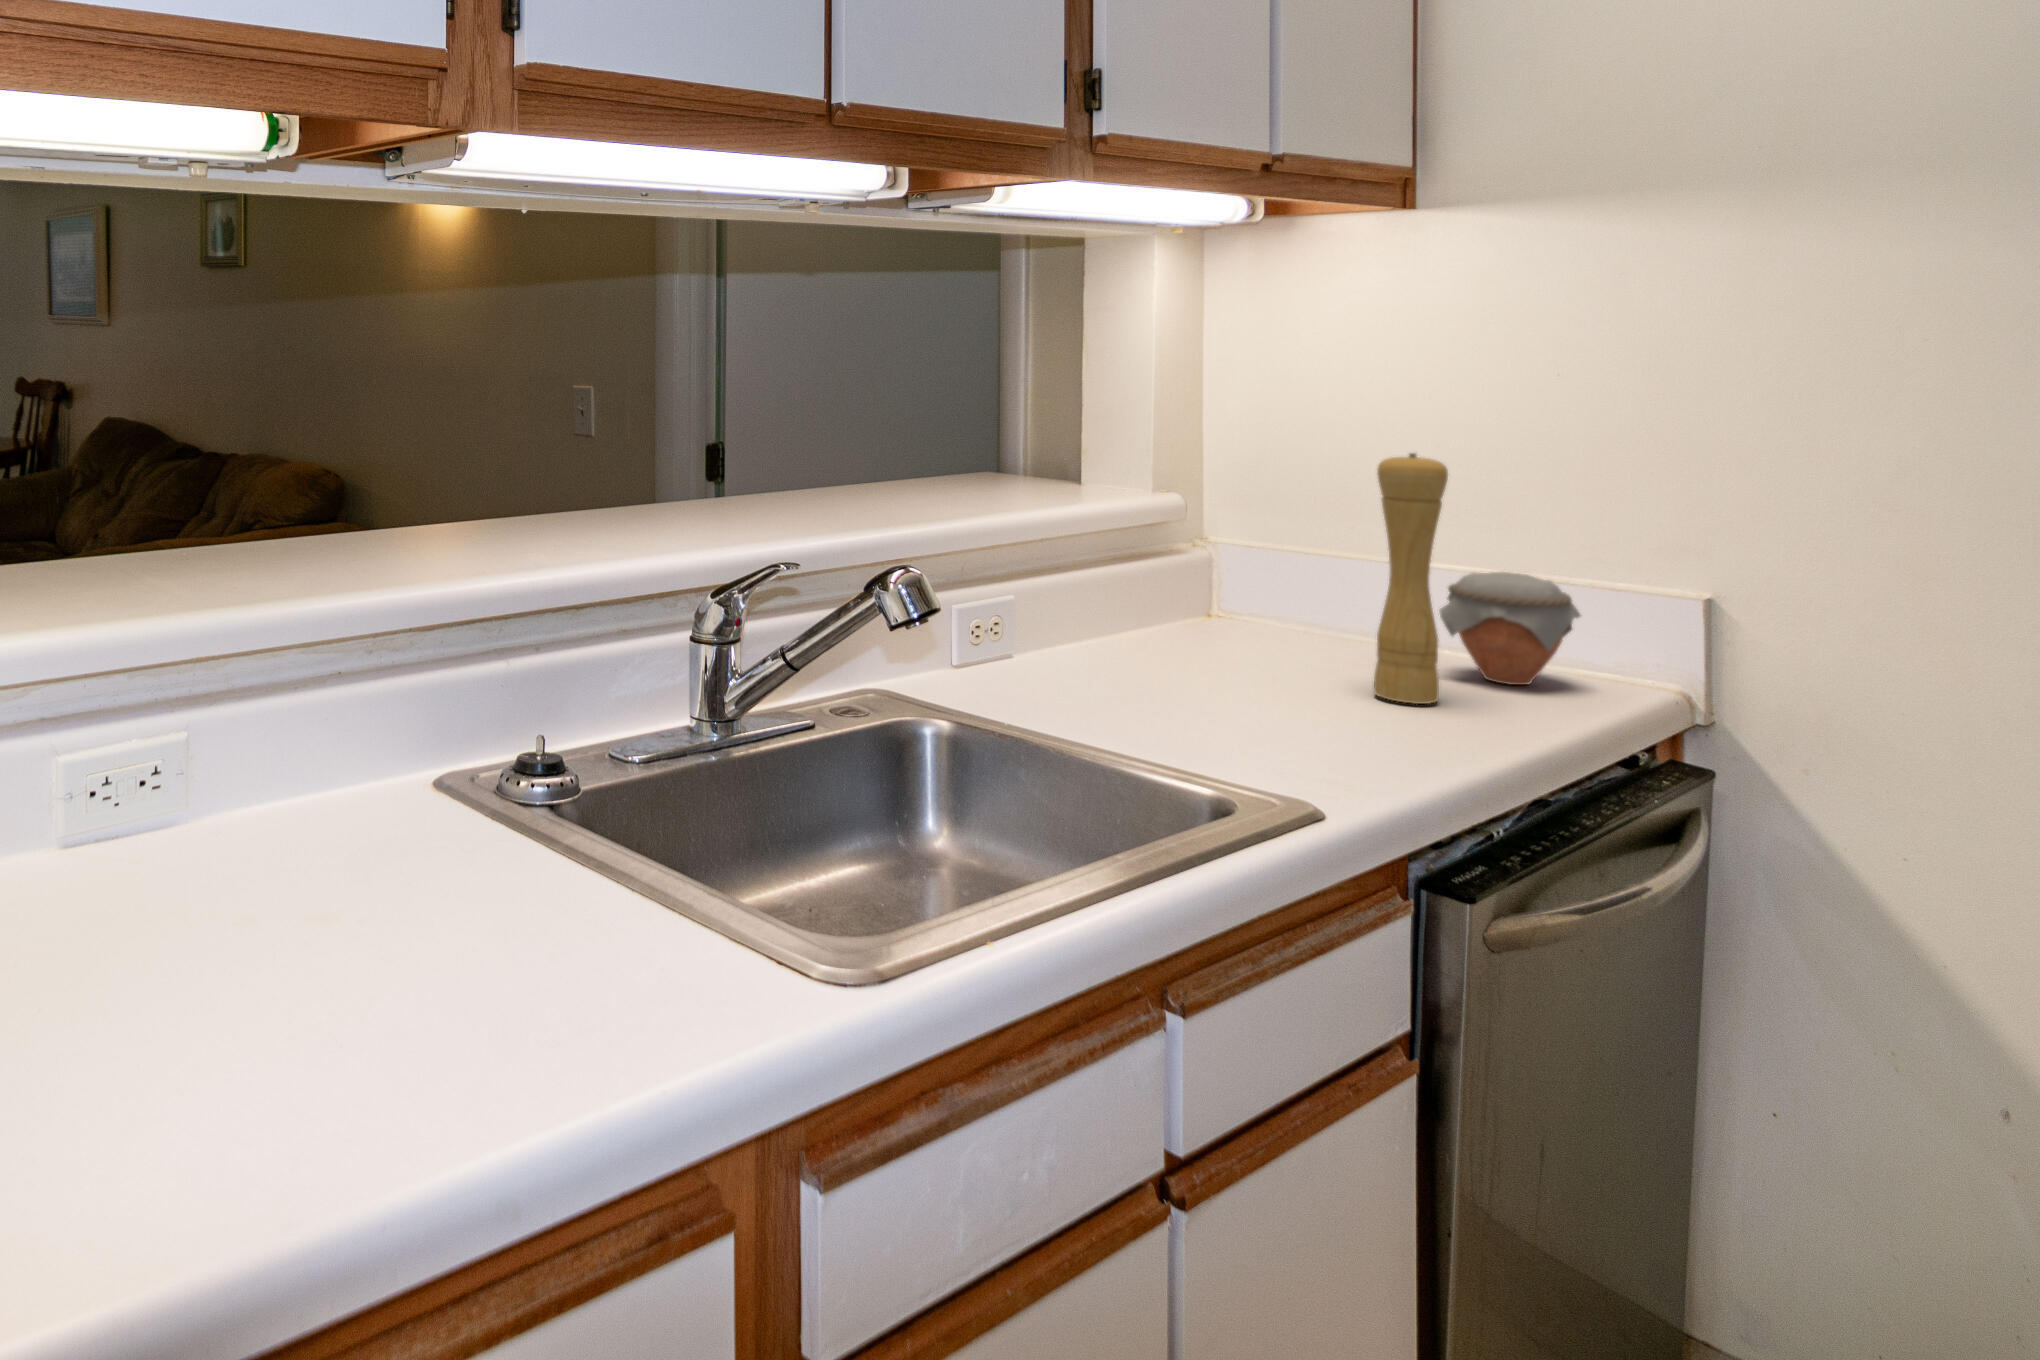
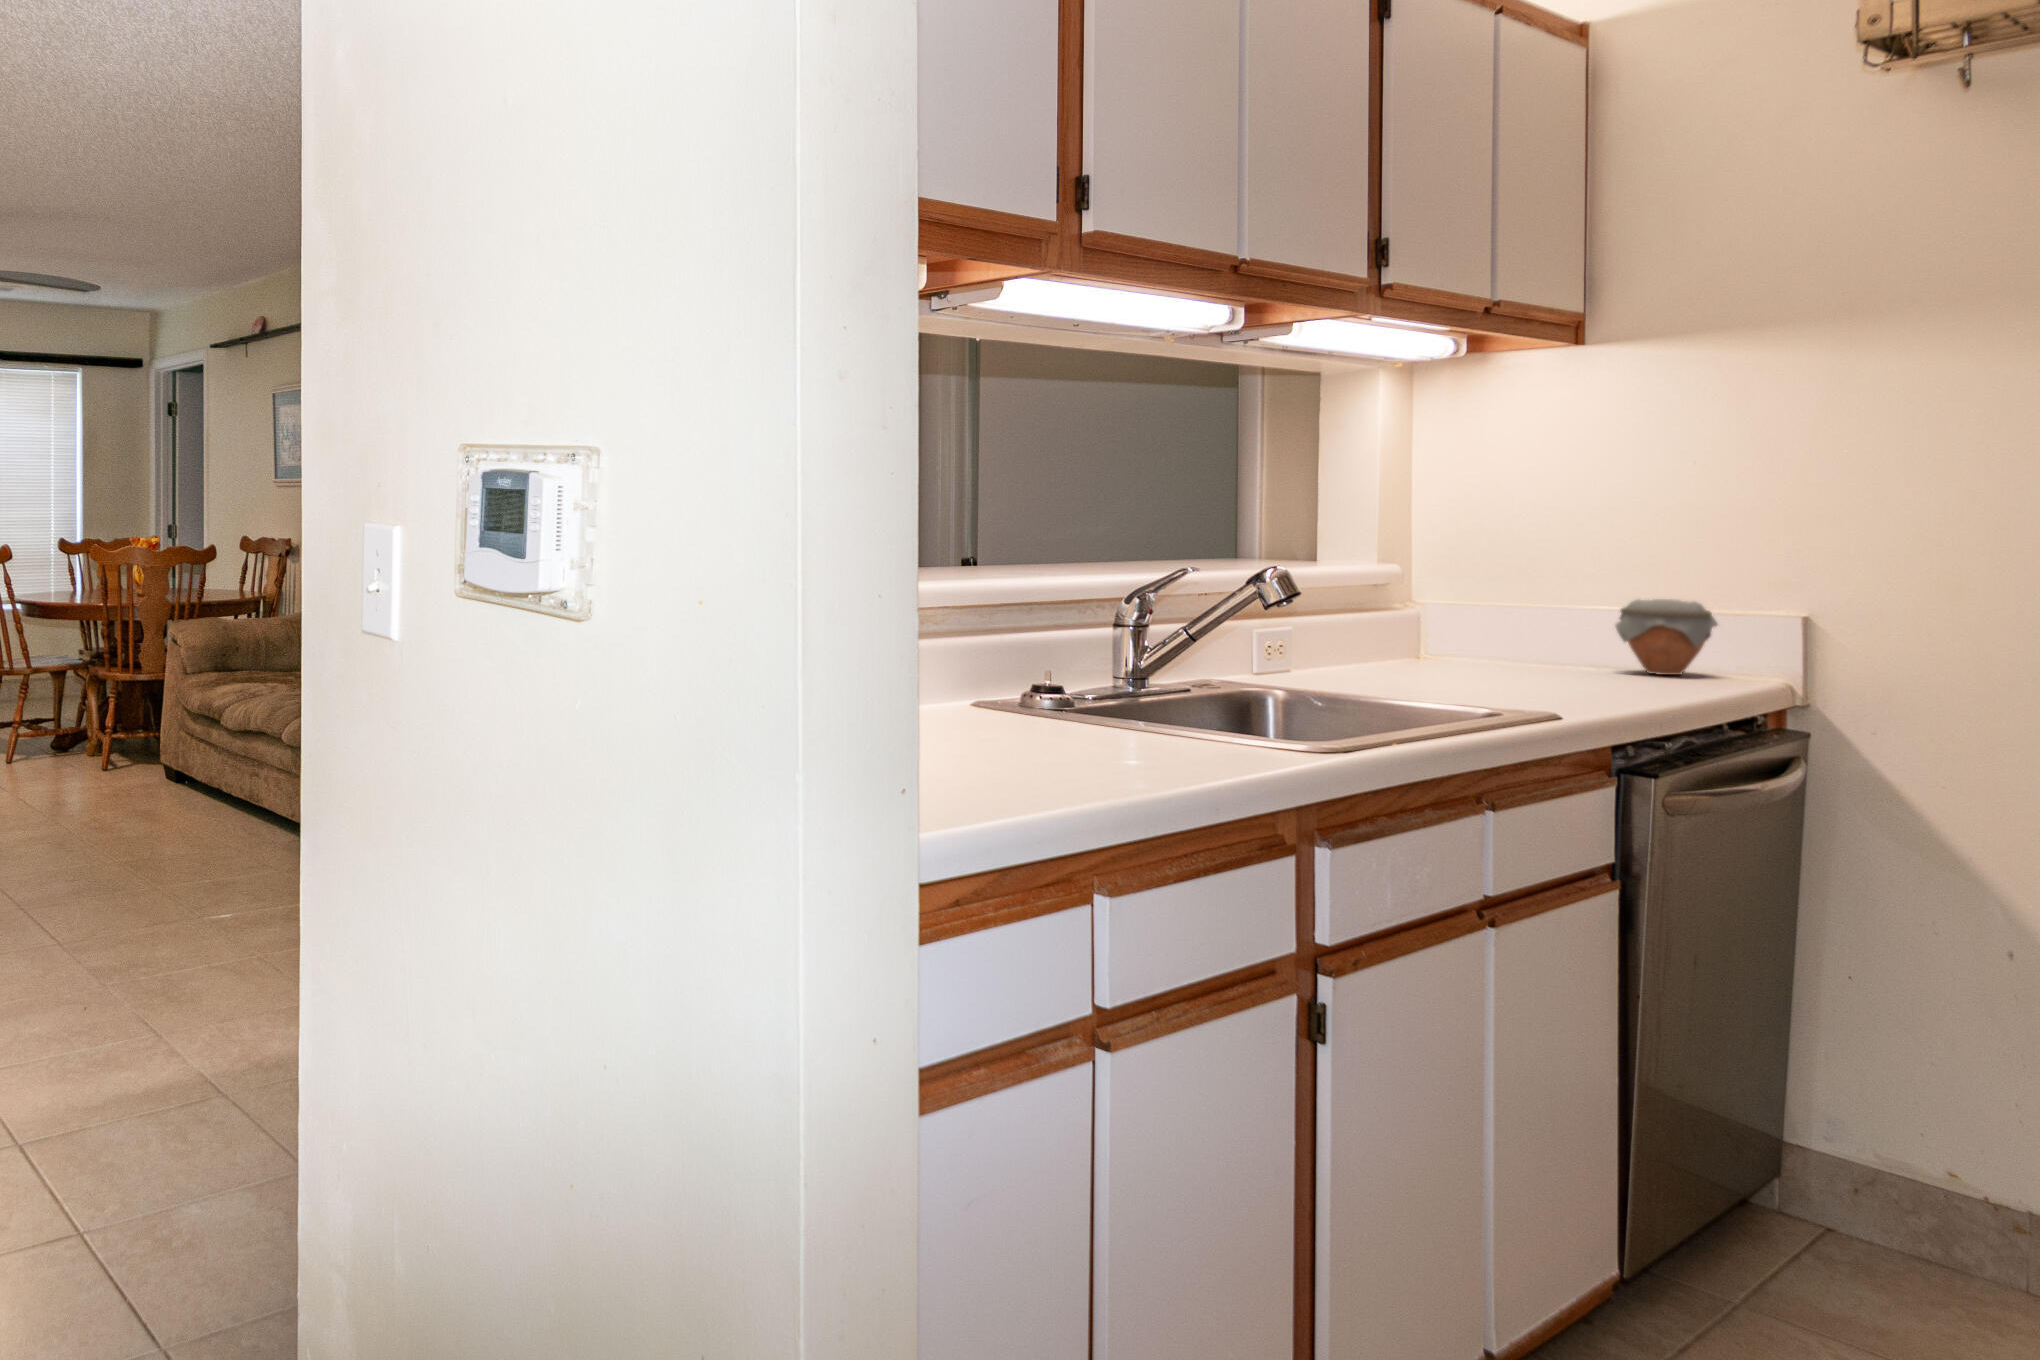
pepper mill: present [1374,453,1448,704] -> none [1574,508,1629,681]

